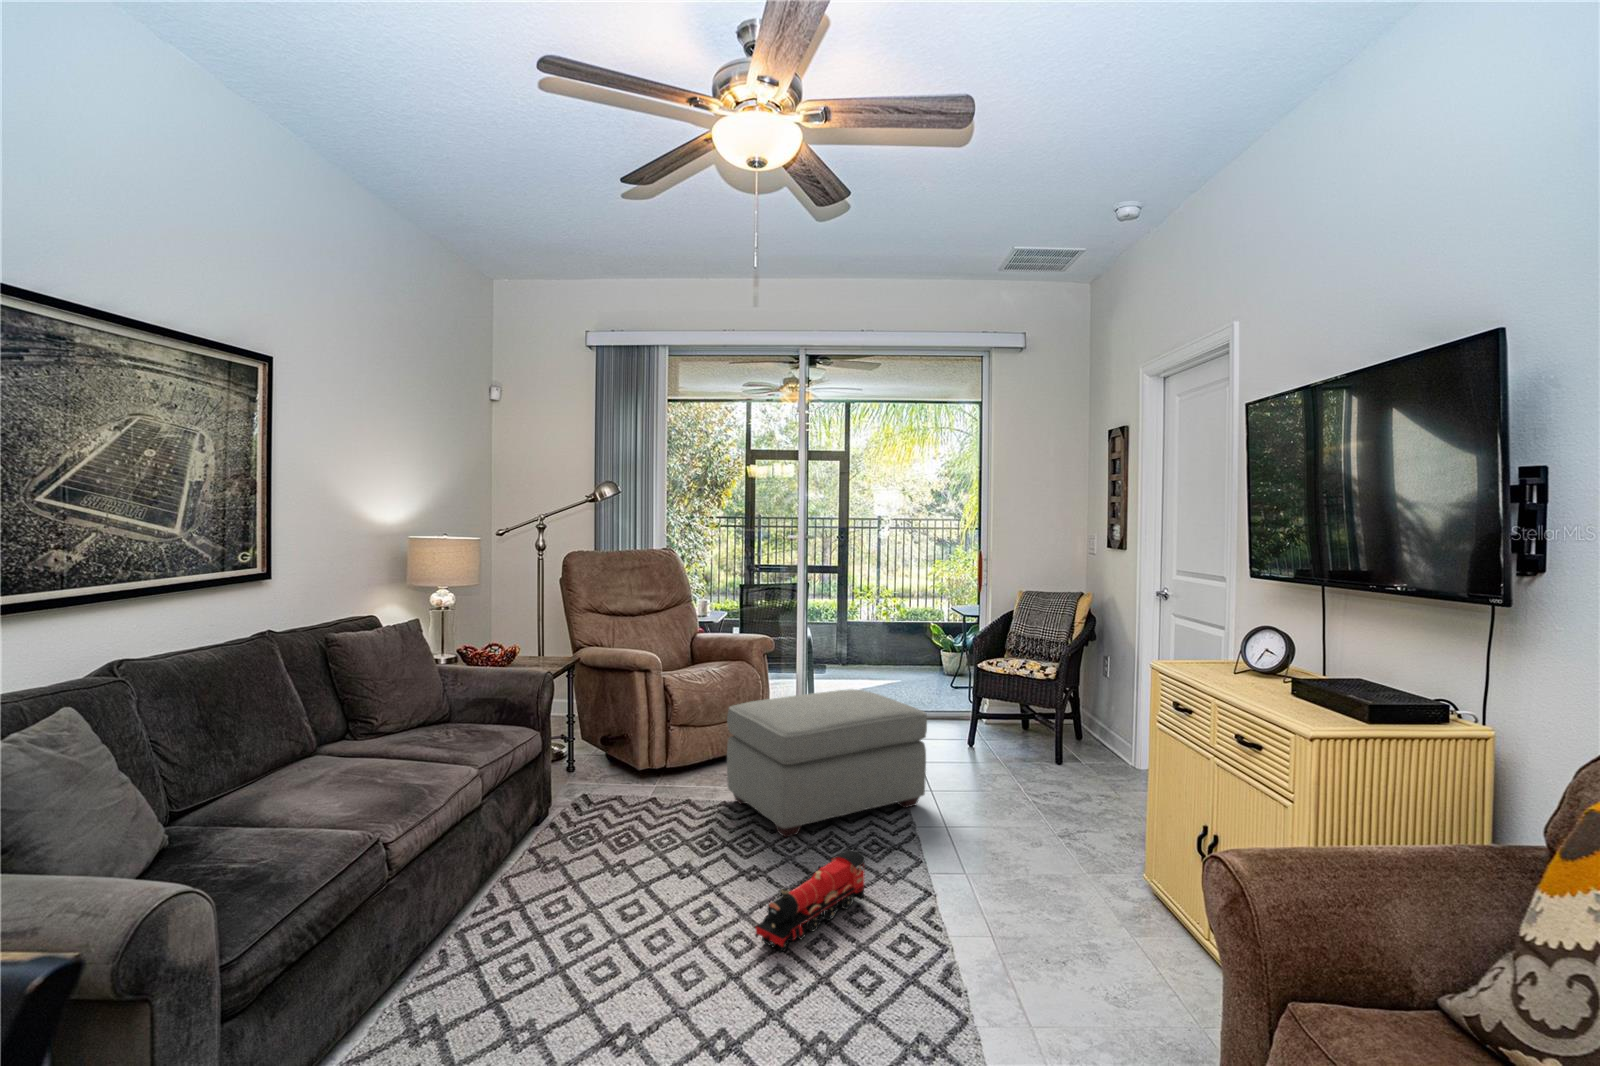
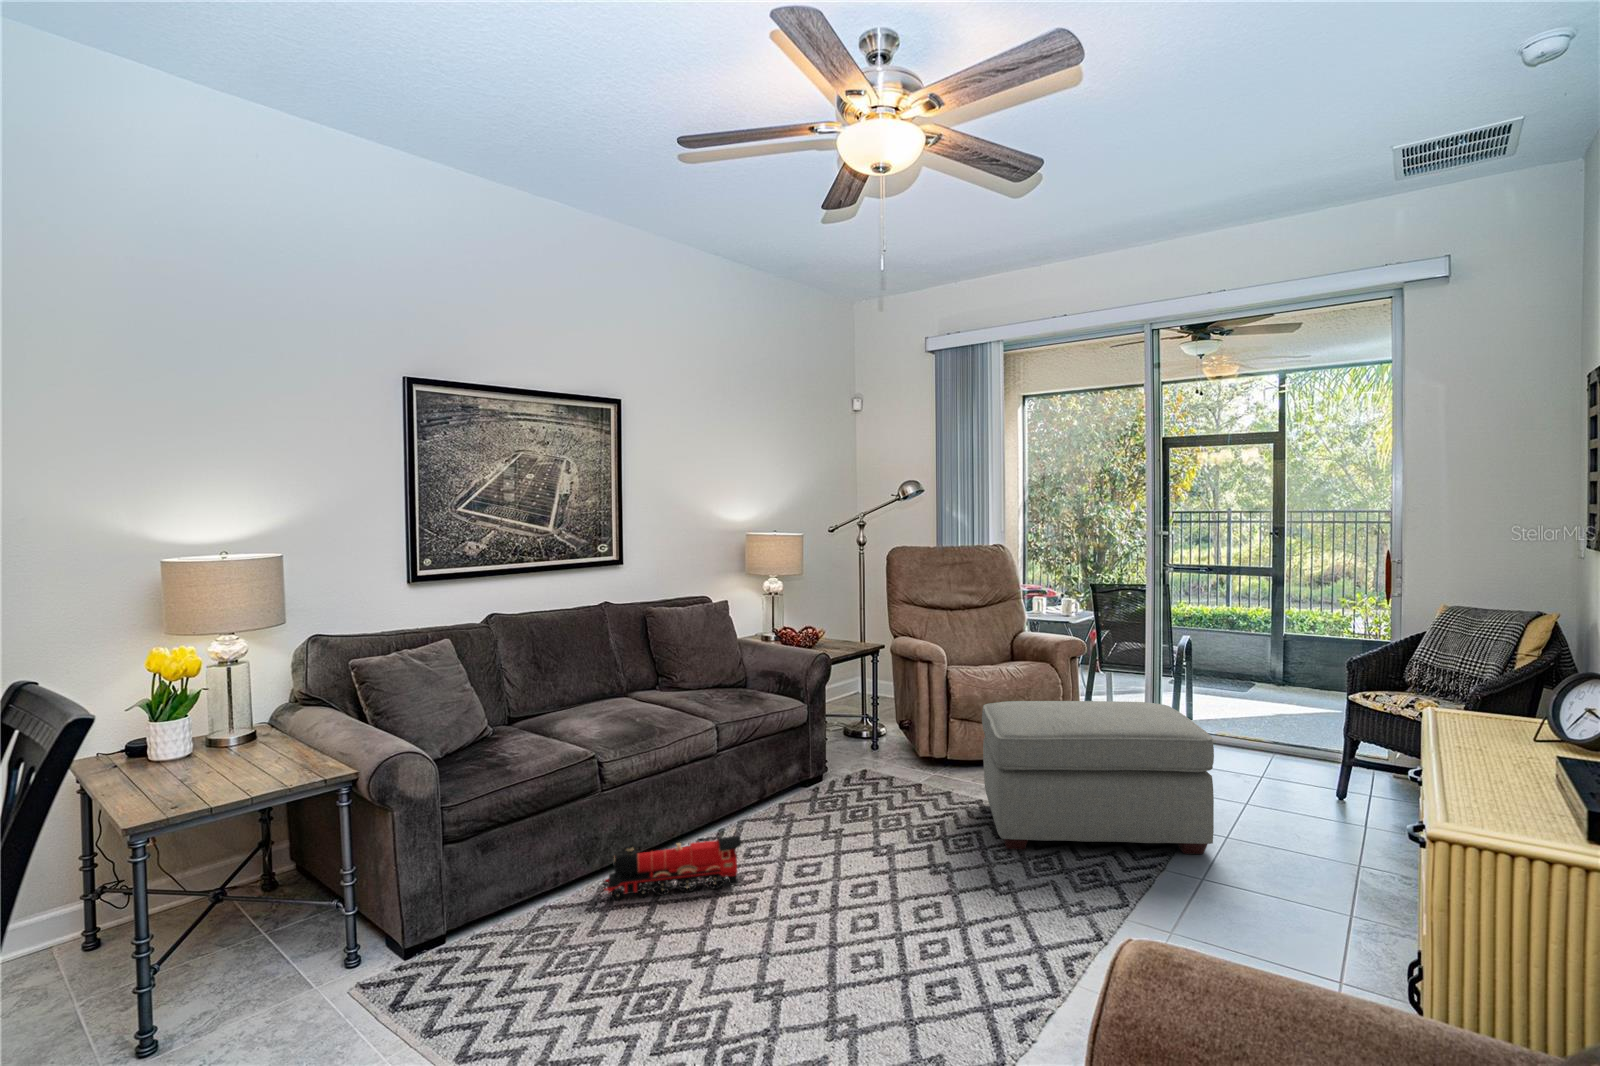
toy train: present [755,850,865,951] -> present [602,836,741,901]

